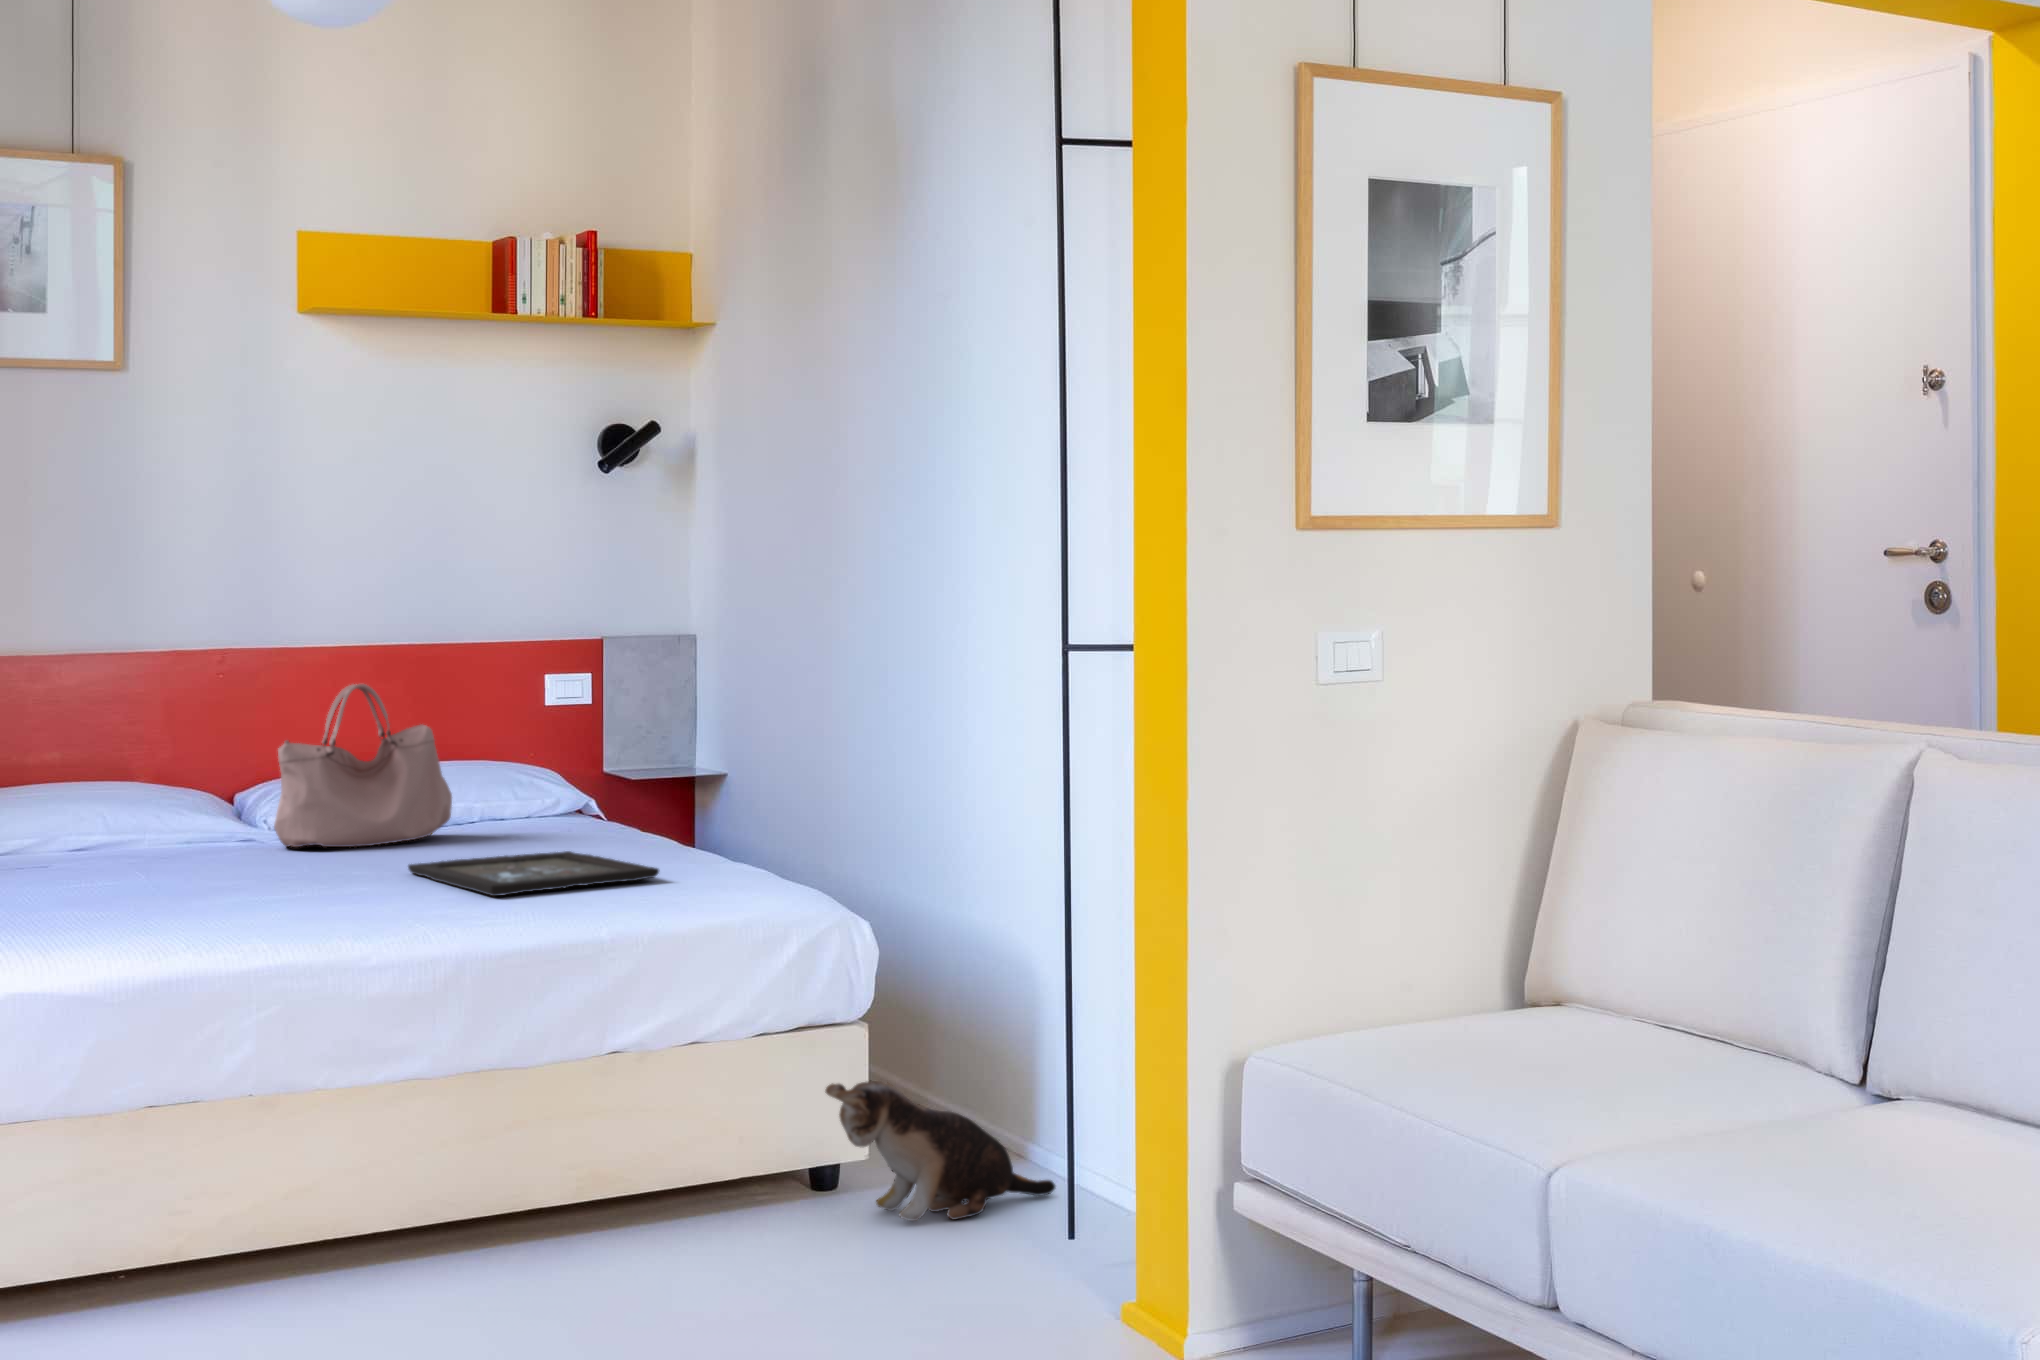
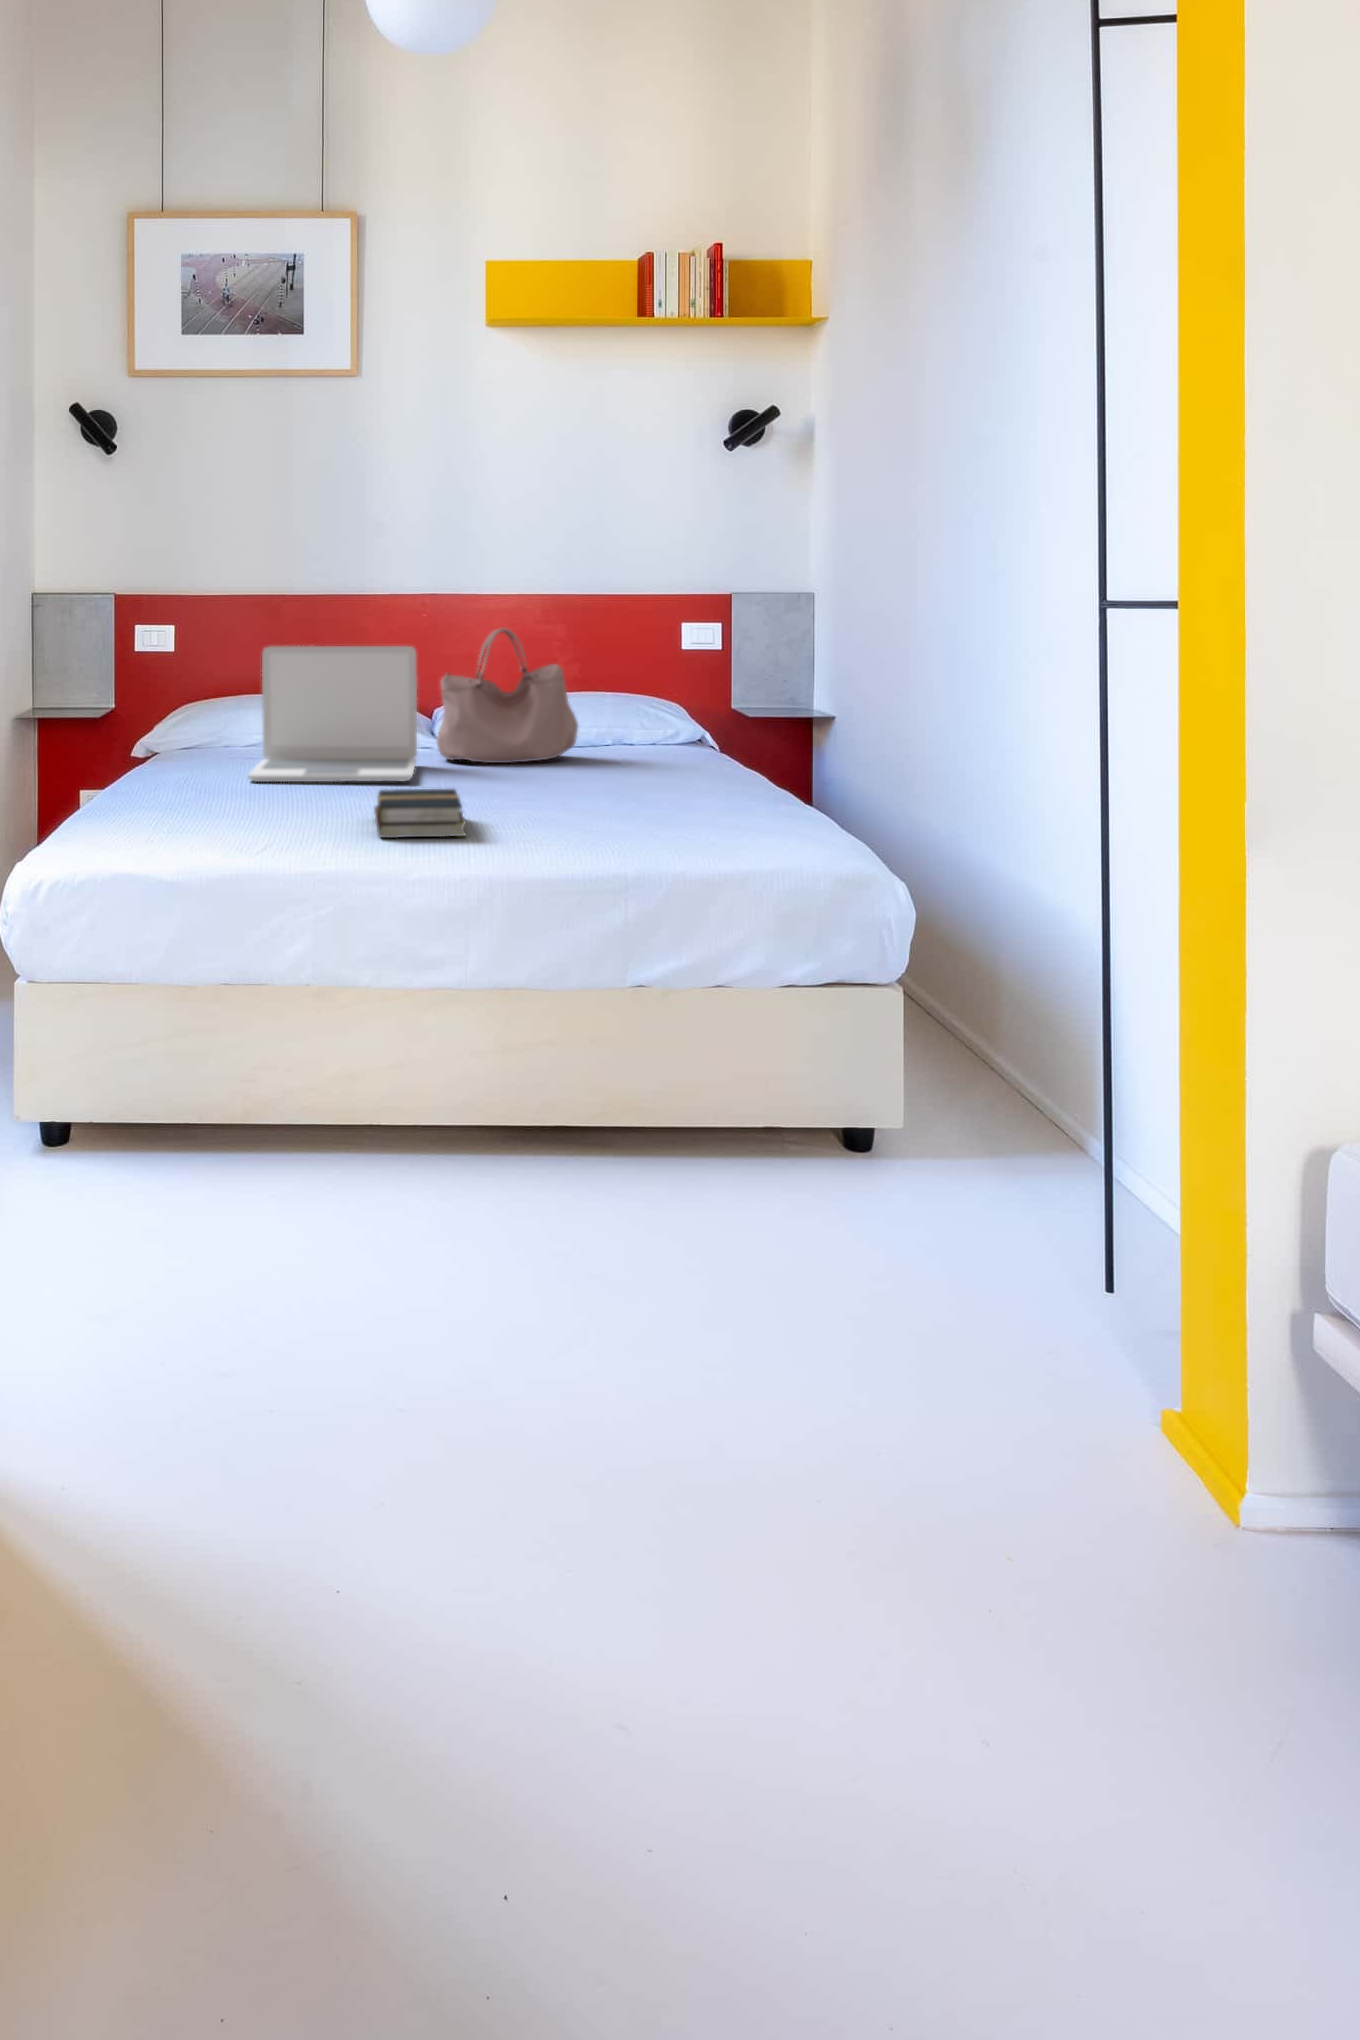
laptop: none [36,708,271,887] -> present [248,646,417,782]
tray: present [408,851,659,896] -> none [514,782,715,823]
hardback book: none [262,868,398,926] -> present [374,789,466,838]
plush toy: present [825,1081,1055,1221] -> none [850,1044,1108,1209]

